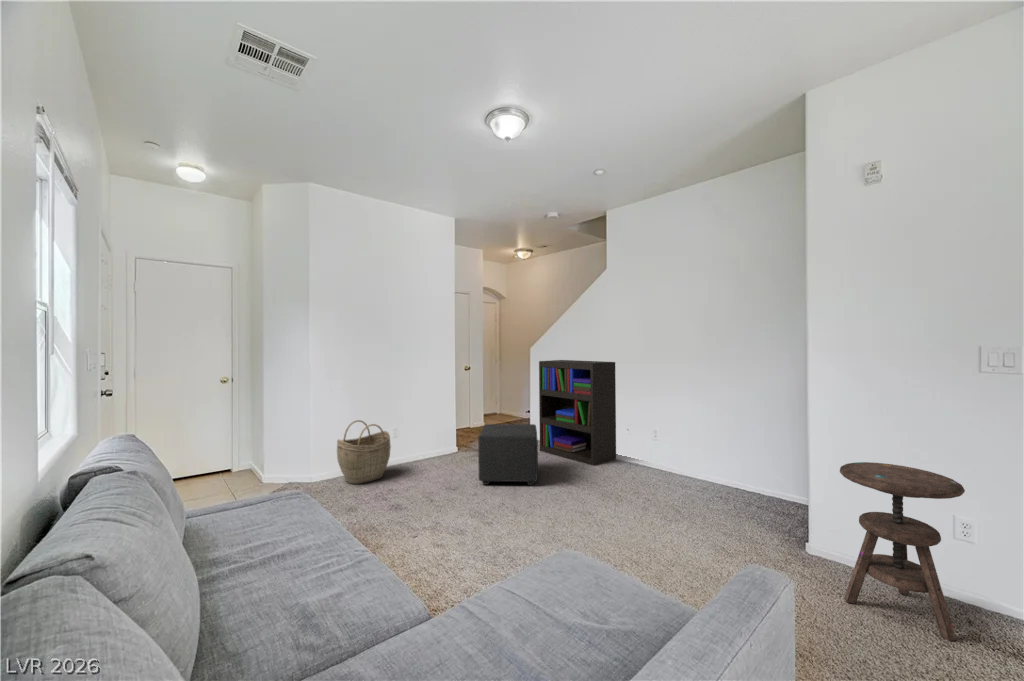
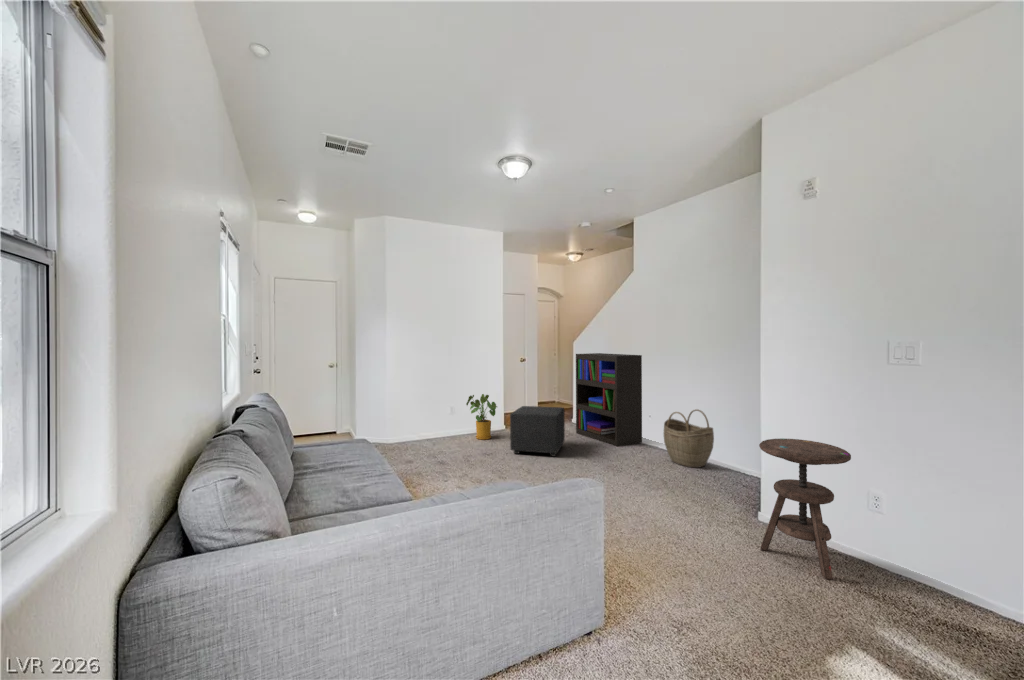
house plant: none [413,411,454,467] -> present [466,394,497,440]
woven basket: present [337,420,391,484] -> present [664,410,714,468]

